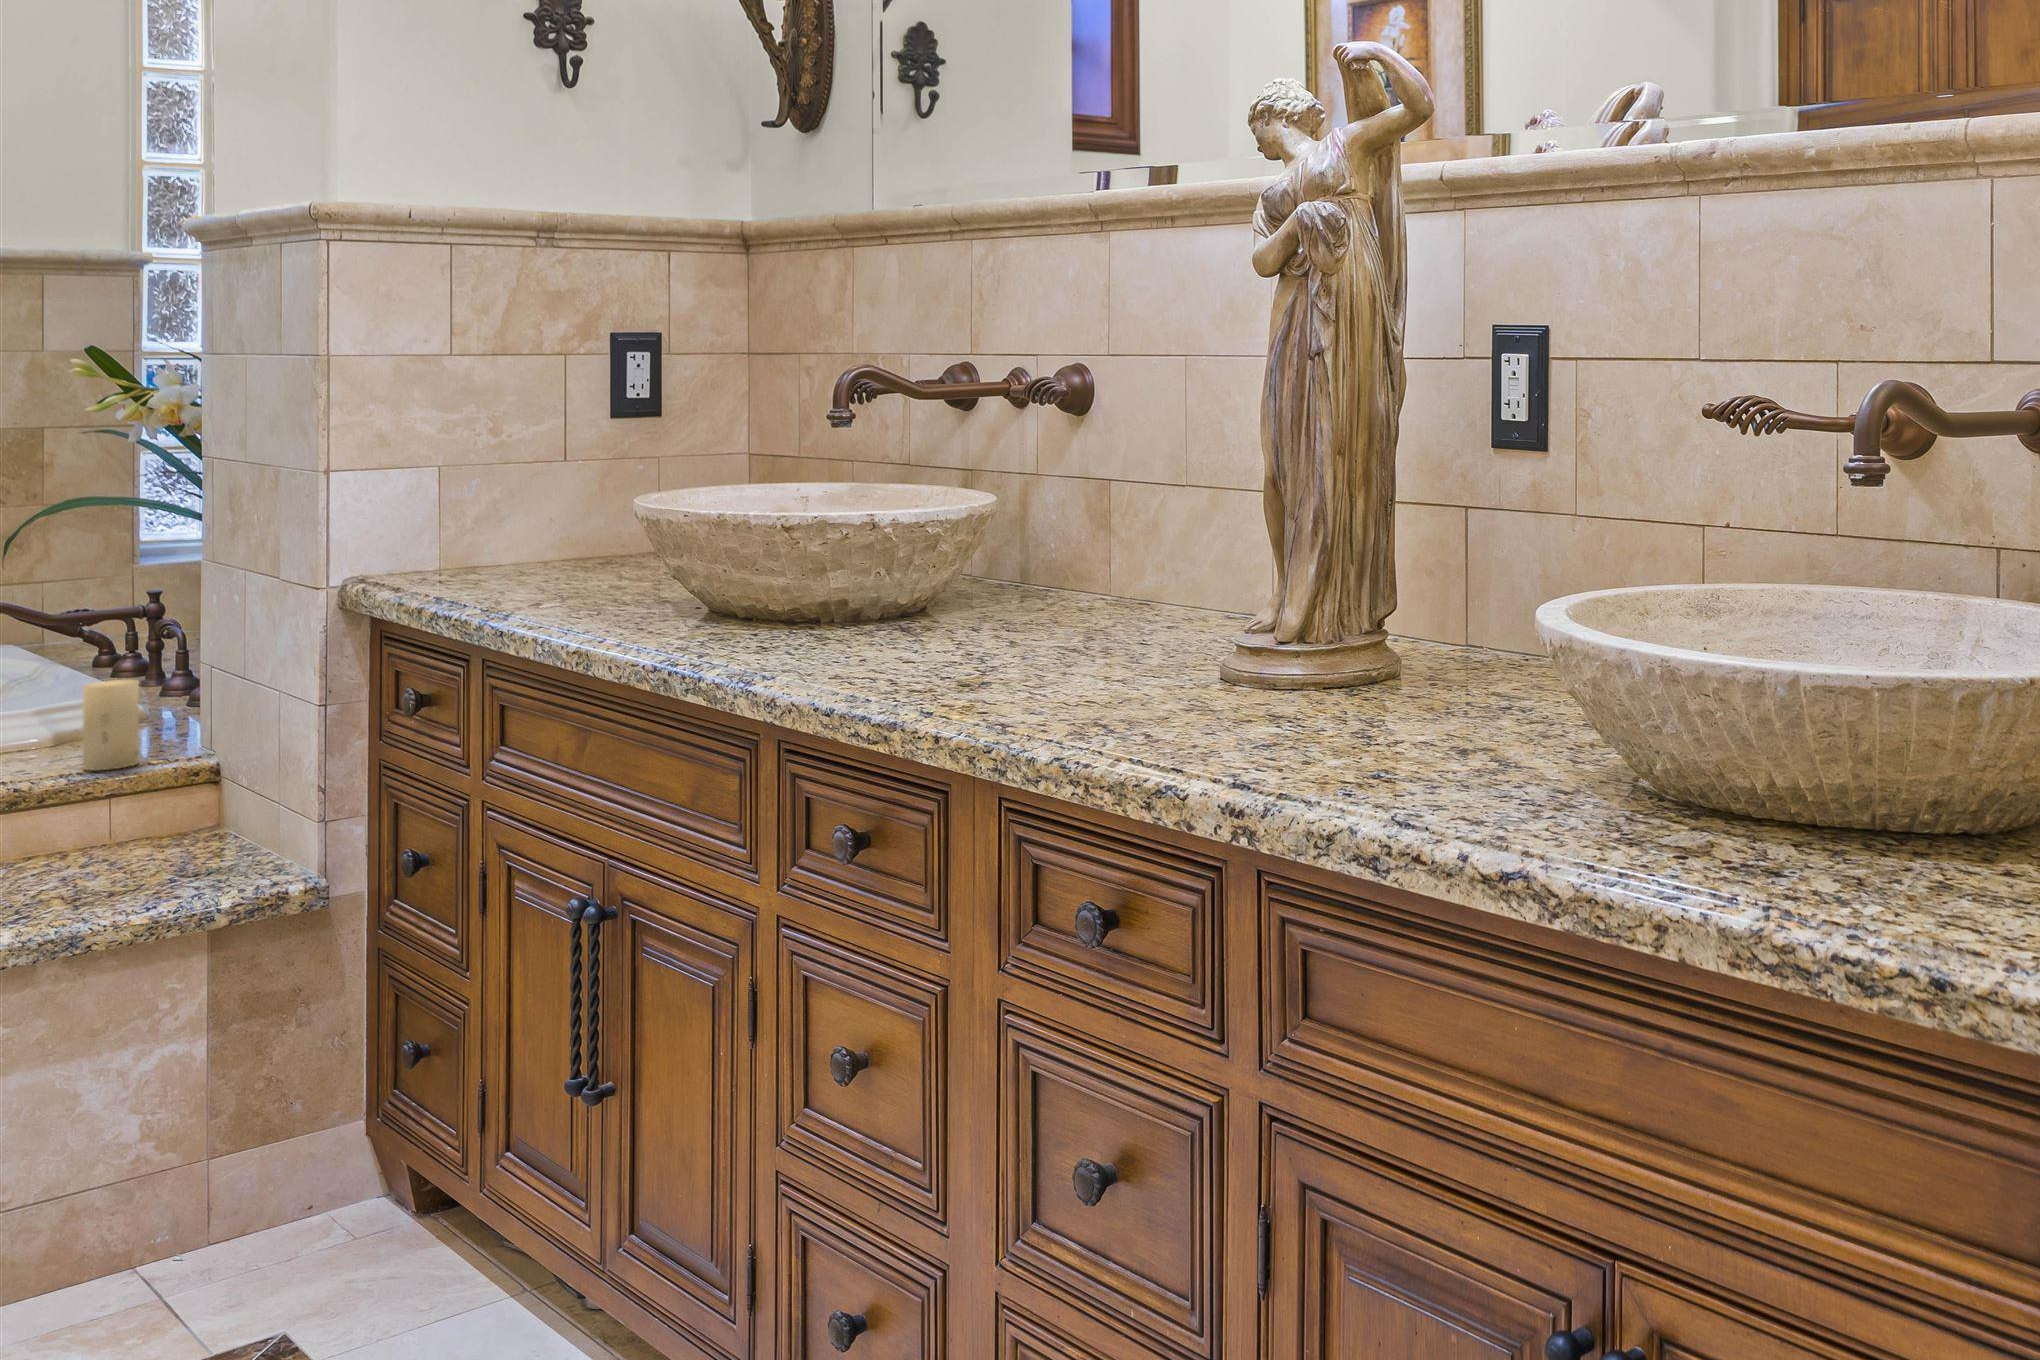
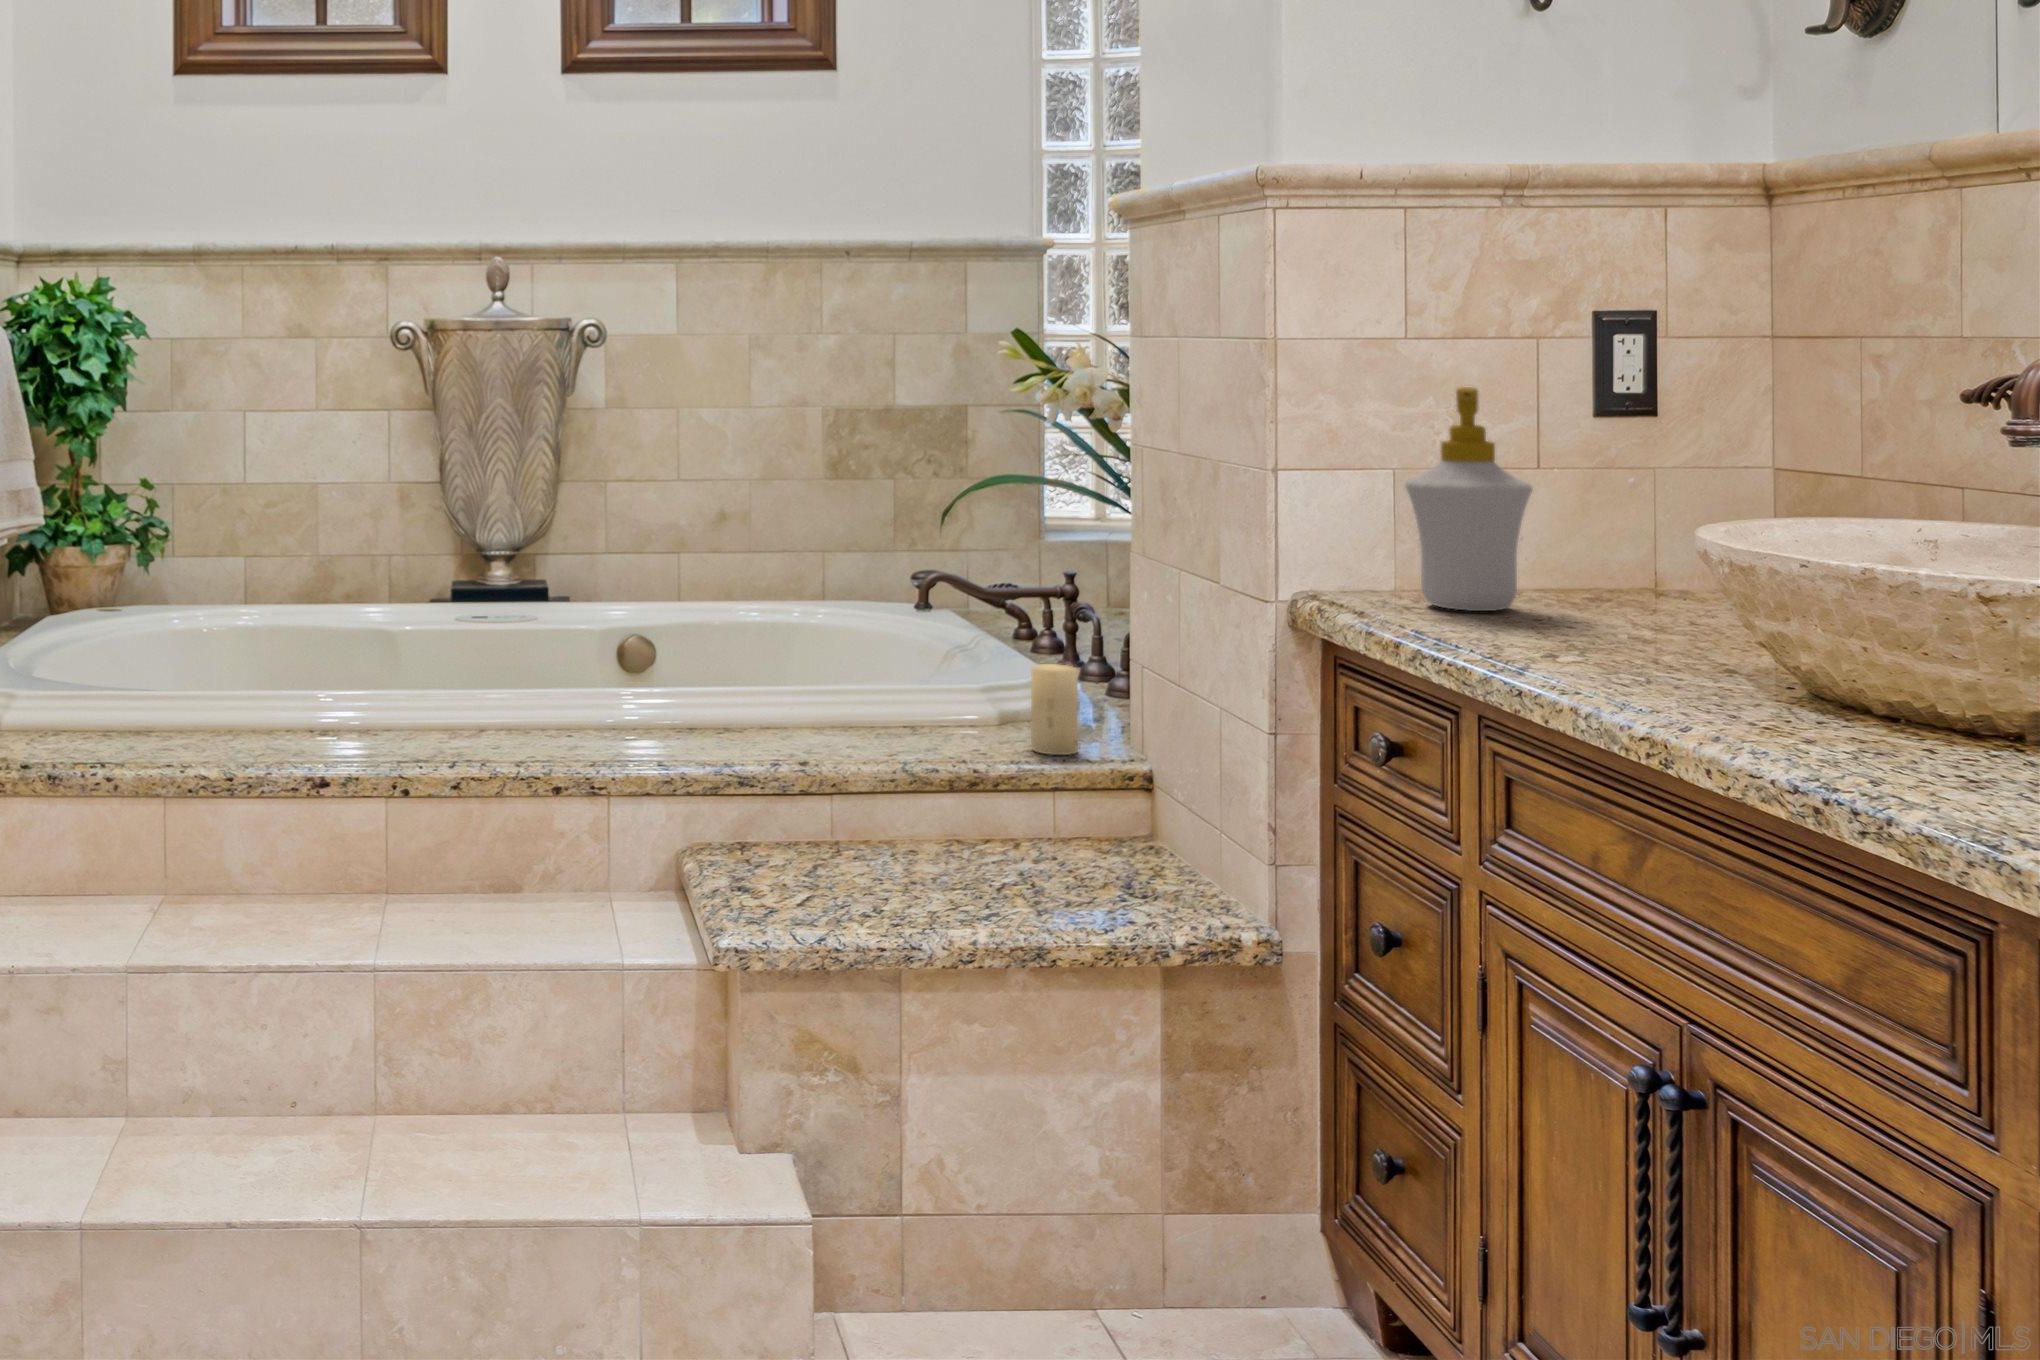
soap bottle: none [443,391,548,573] -> present [1405,387,1533,611]

